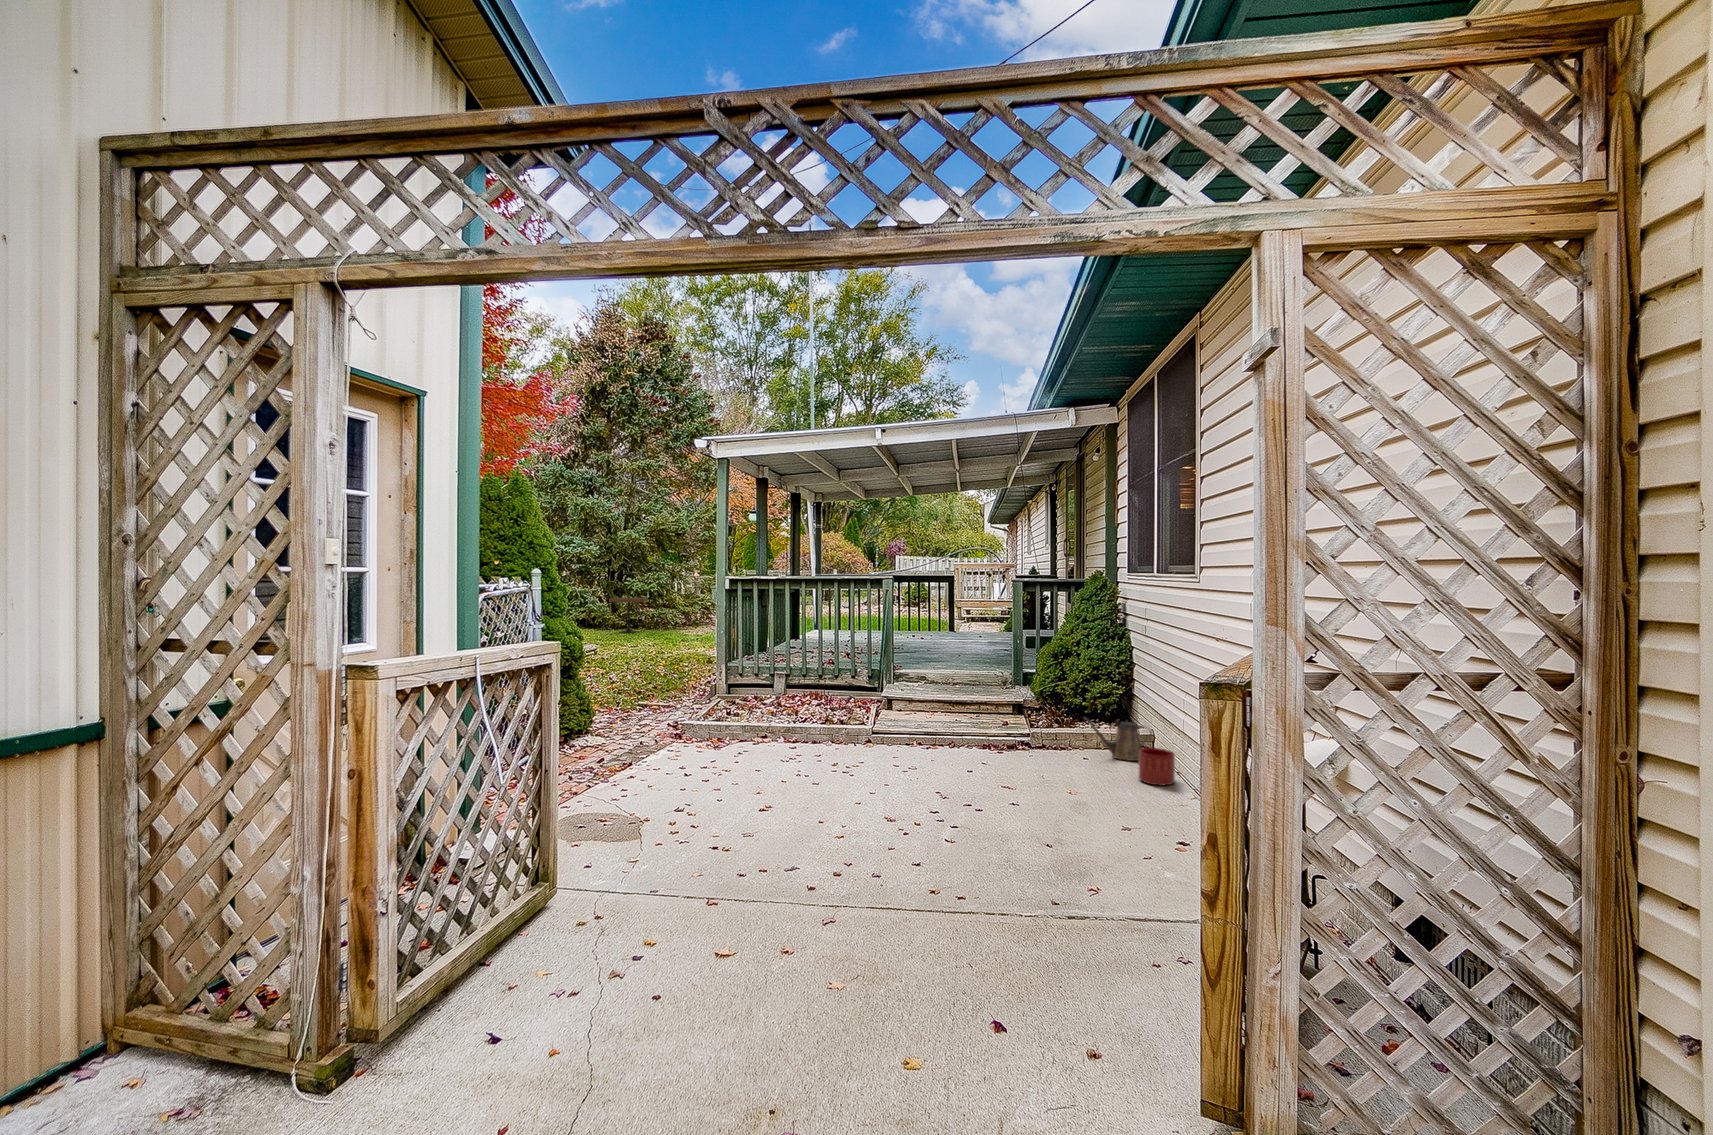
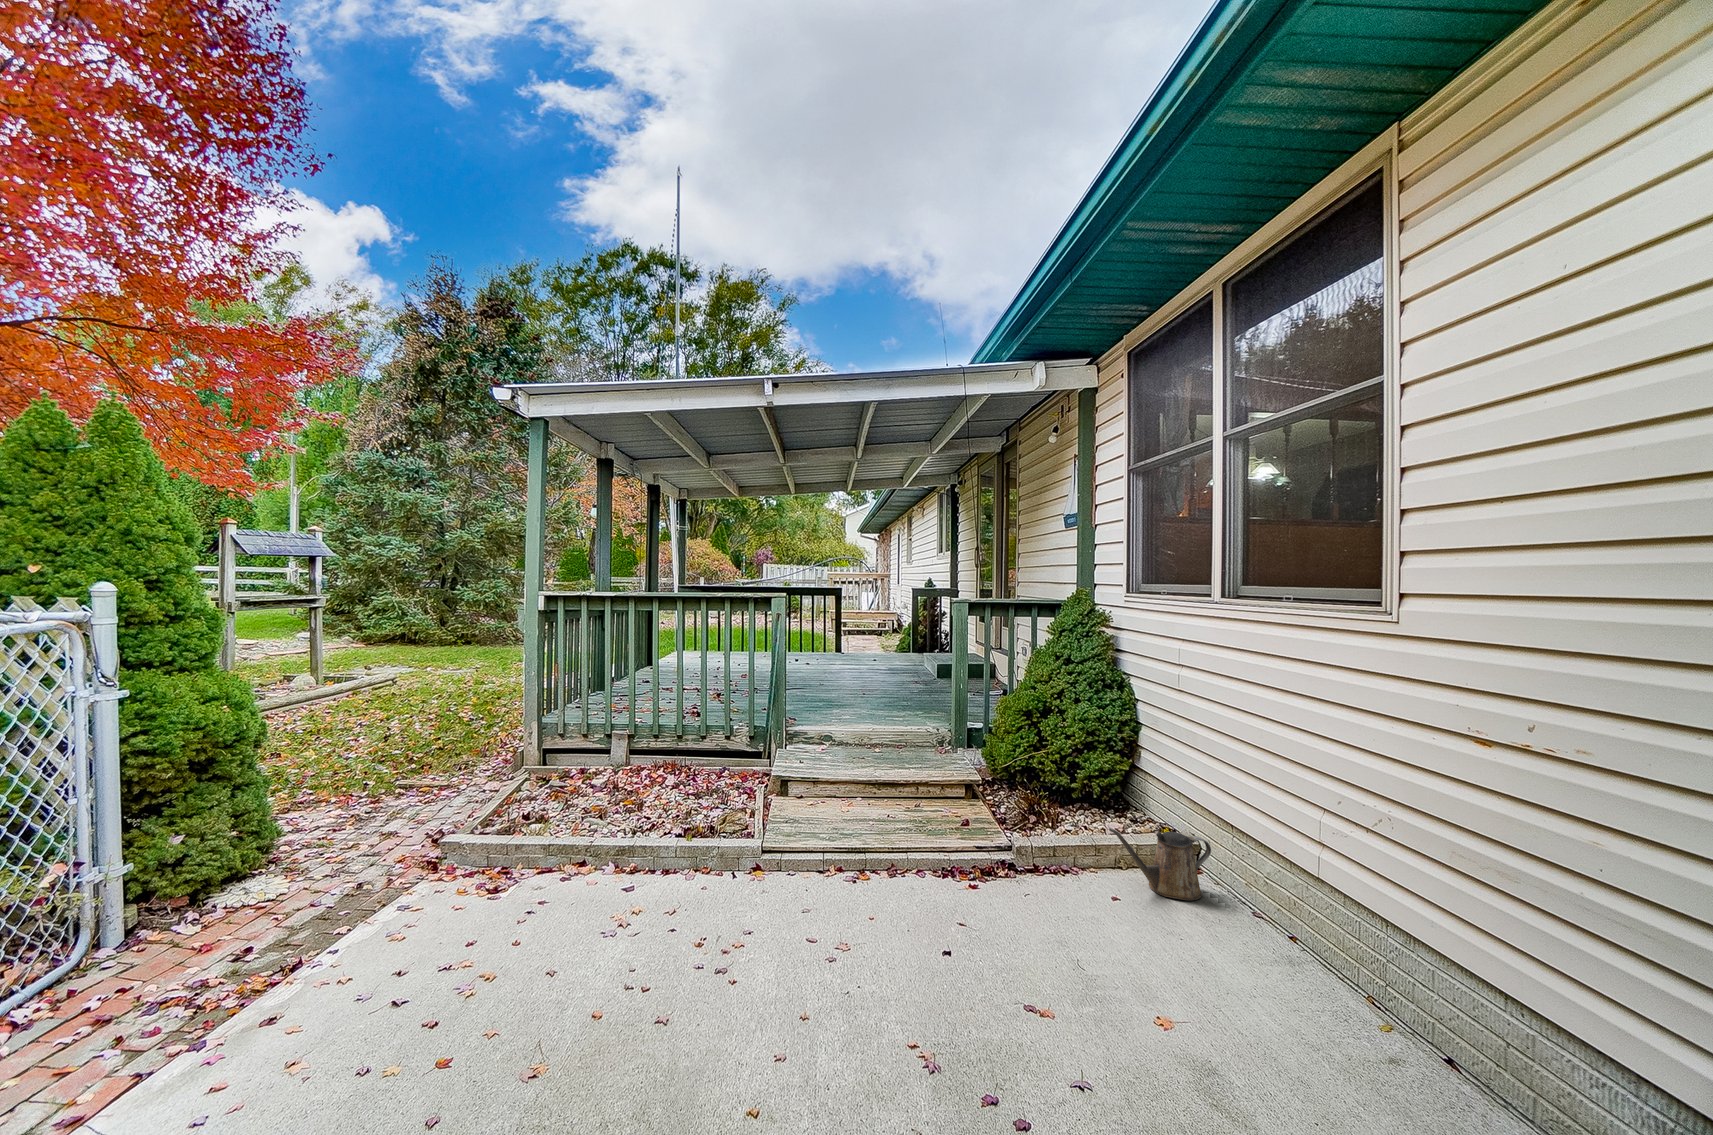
side table: present [610,598,648,633] -> none [434,607,484,648]
planter: present [1139,748,1175,785] -> none [1245,902,1316,984]

